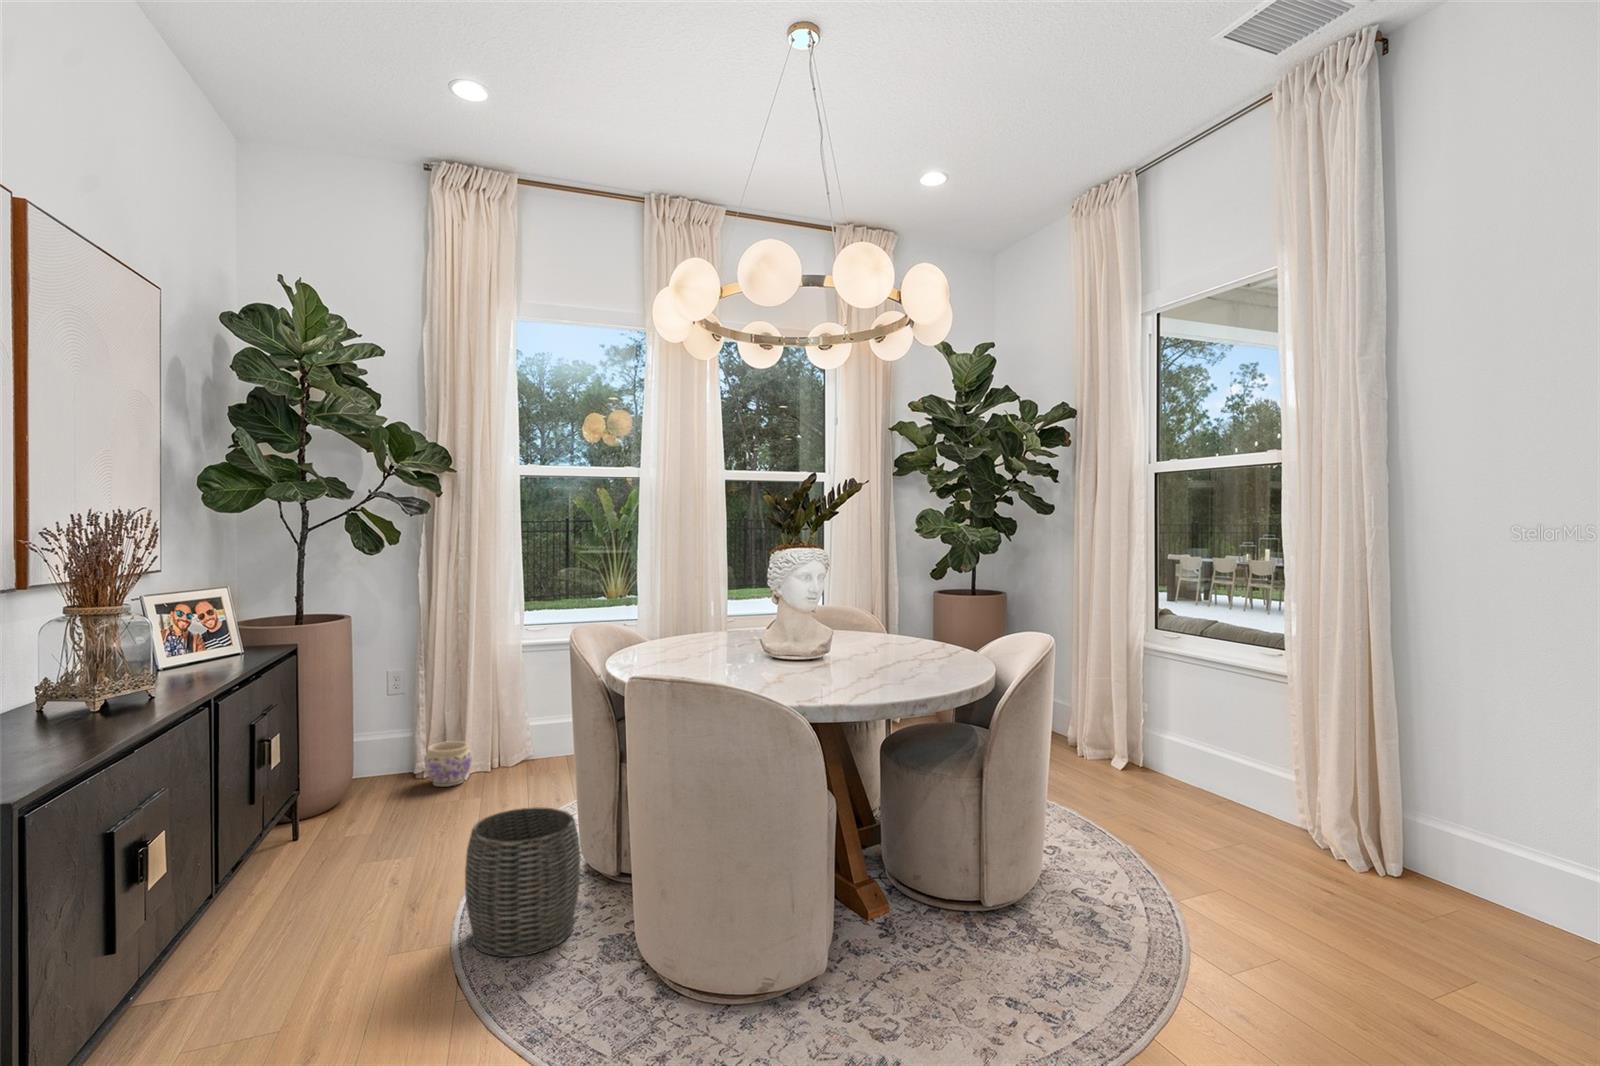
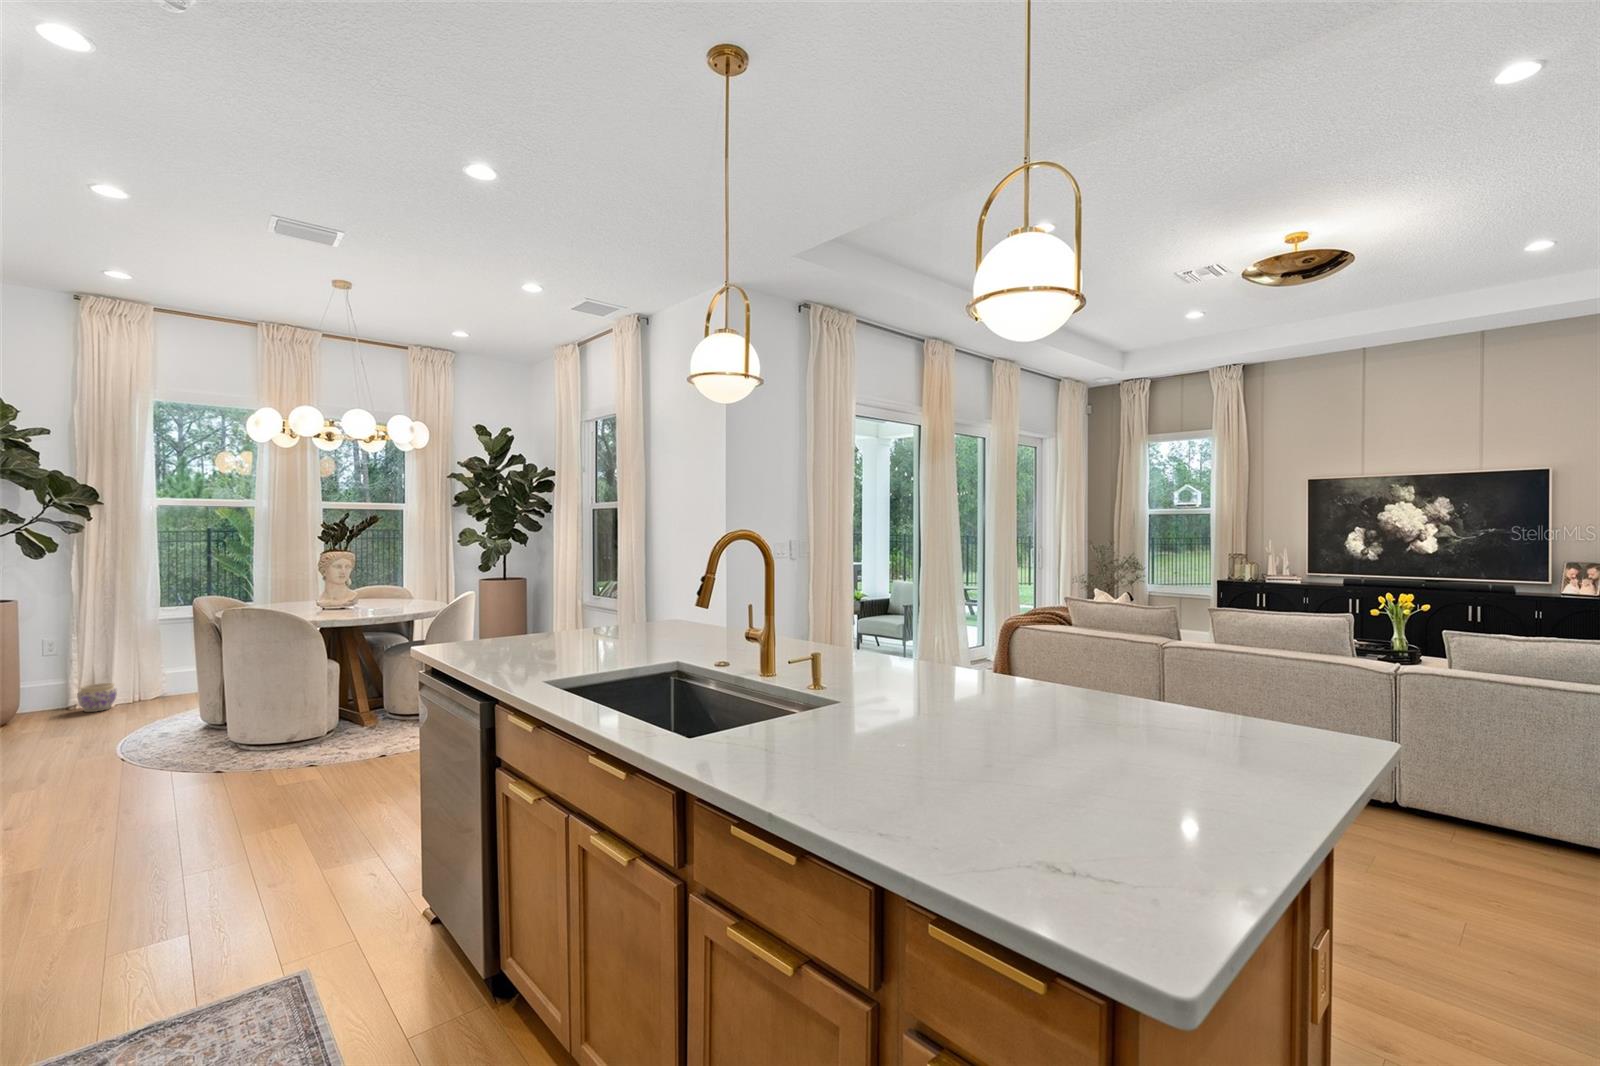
woven basket: present [465,807,580,957] -> none [120,692,195,763]

